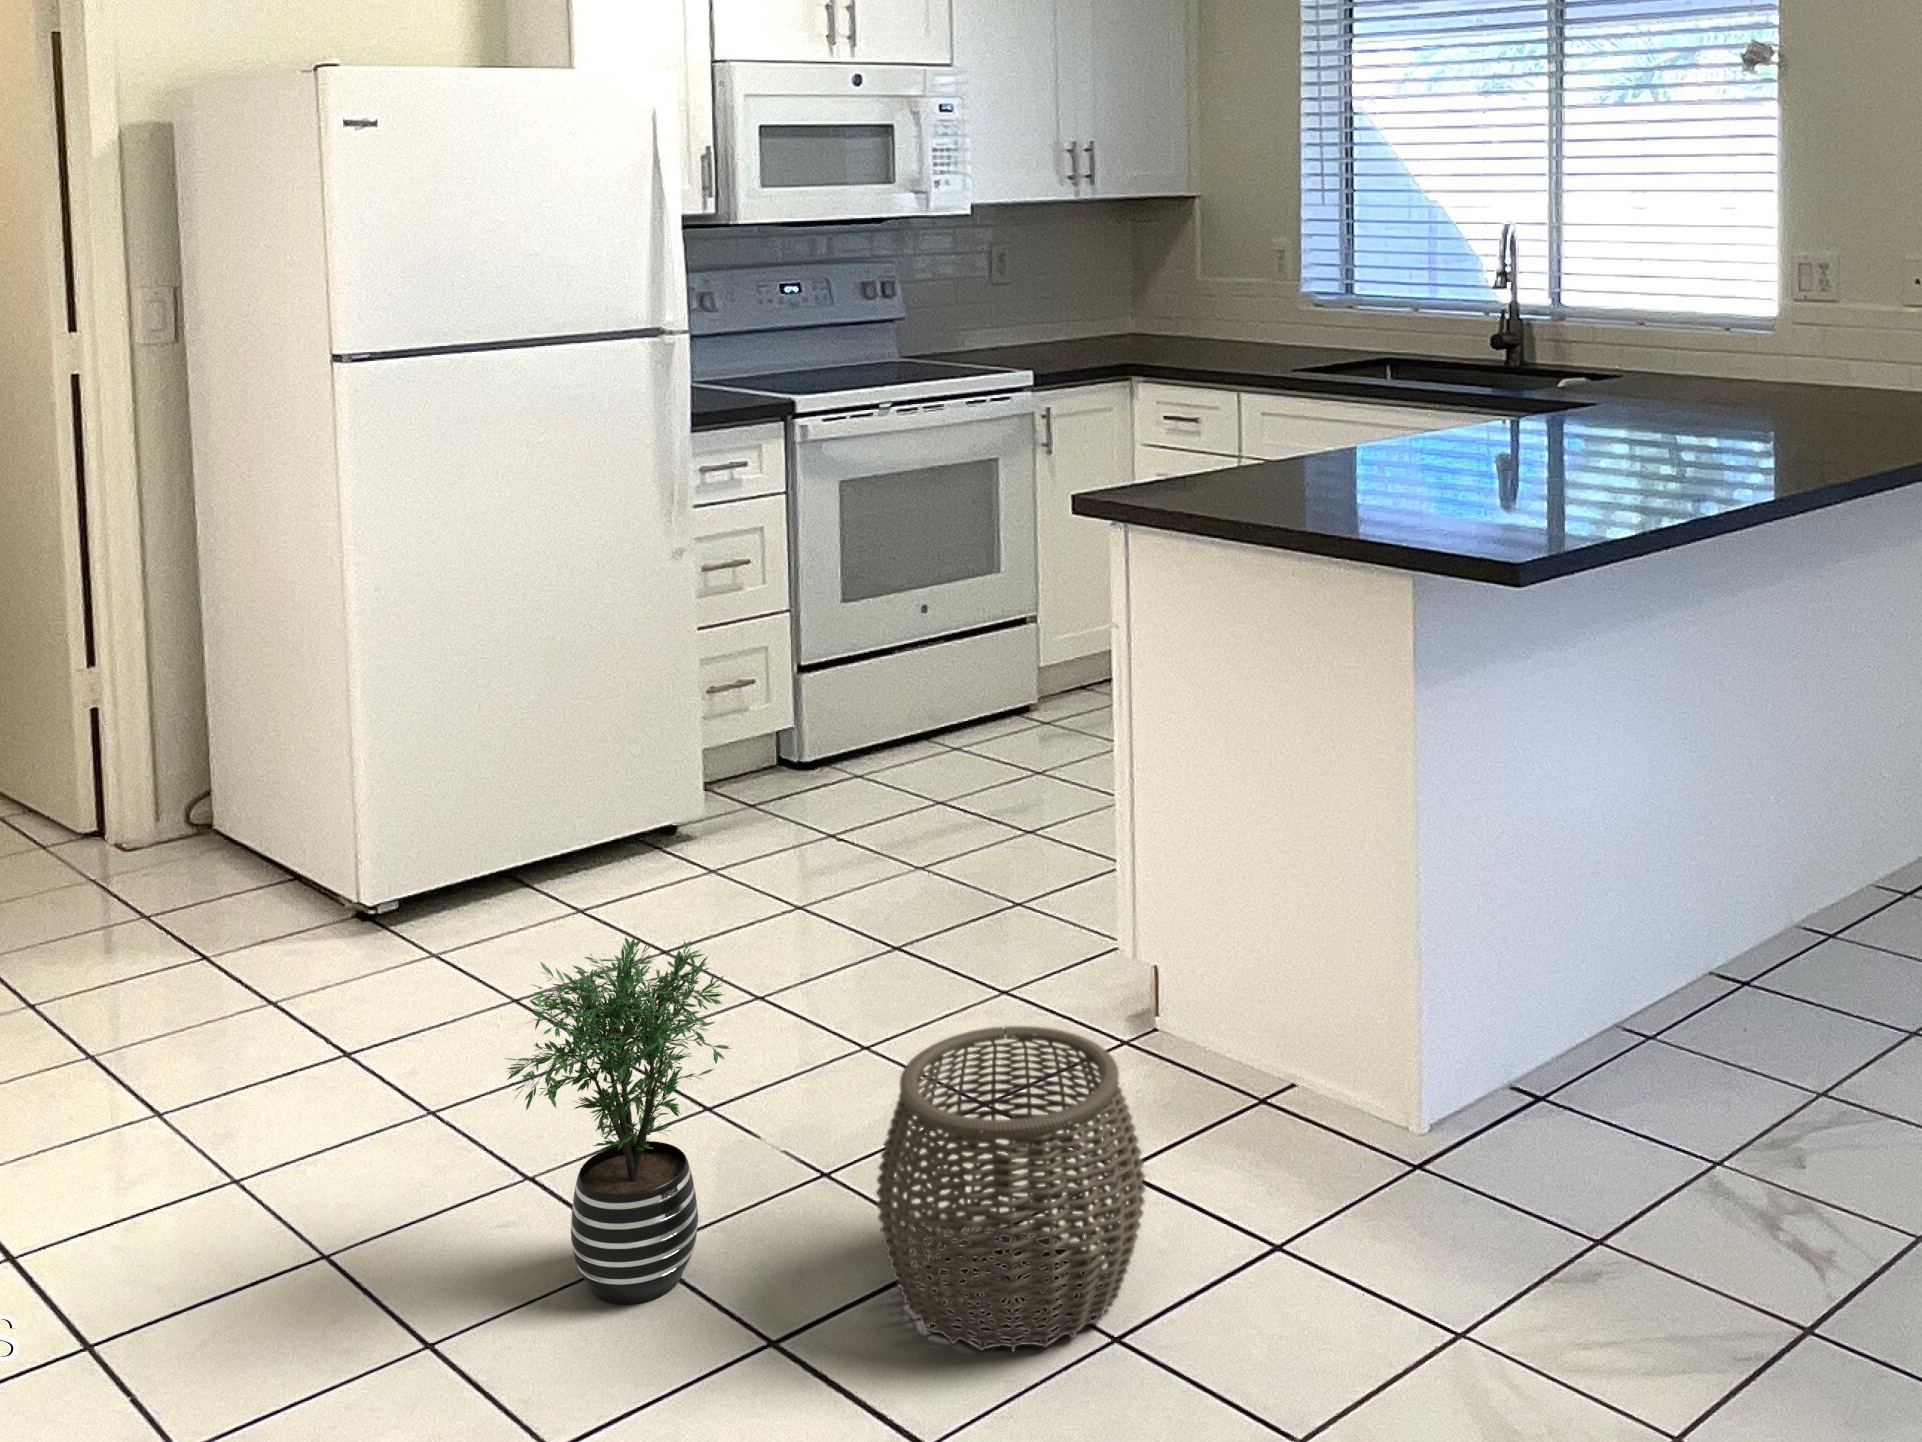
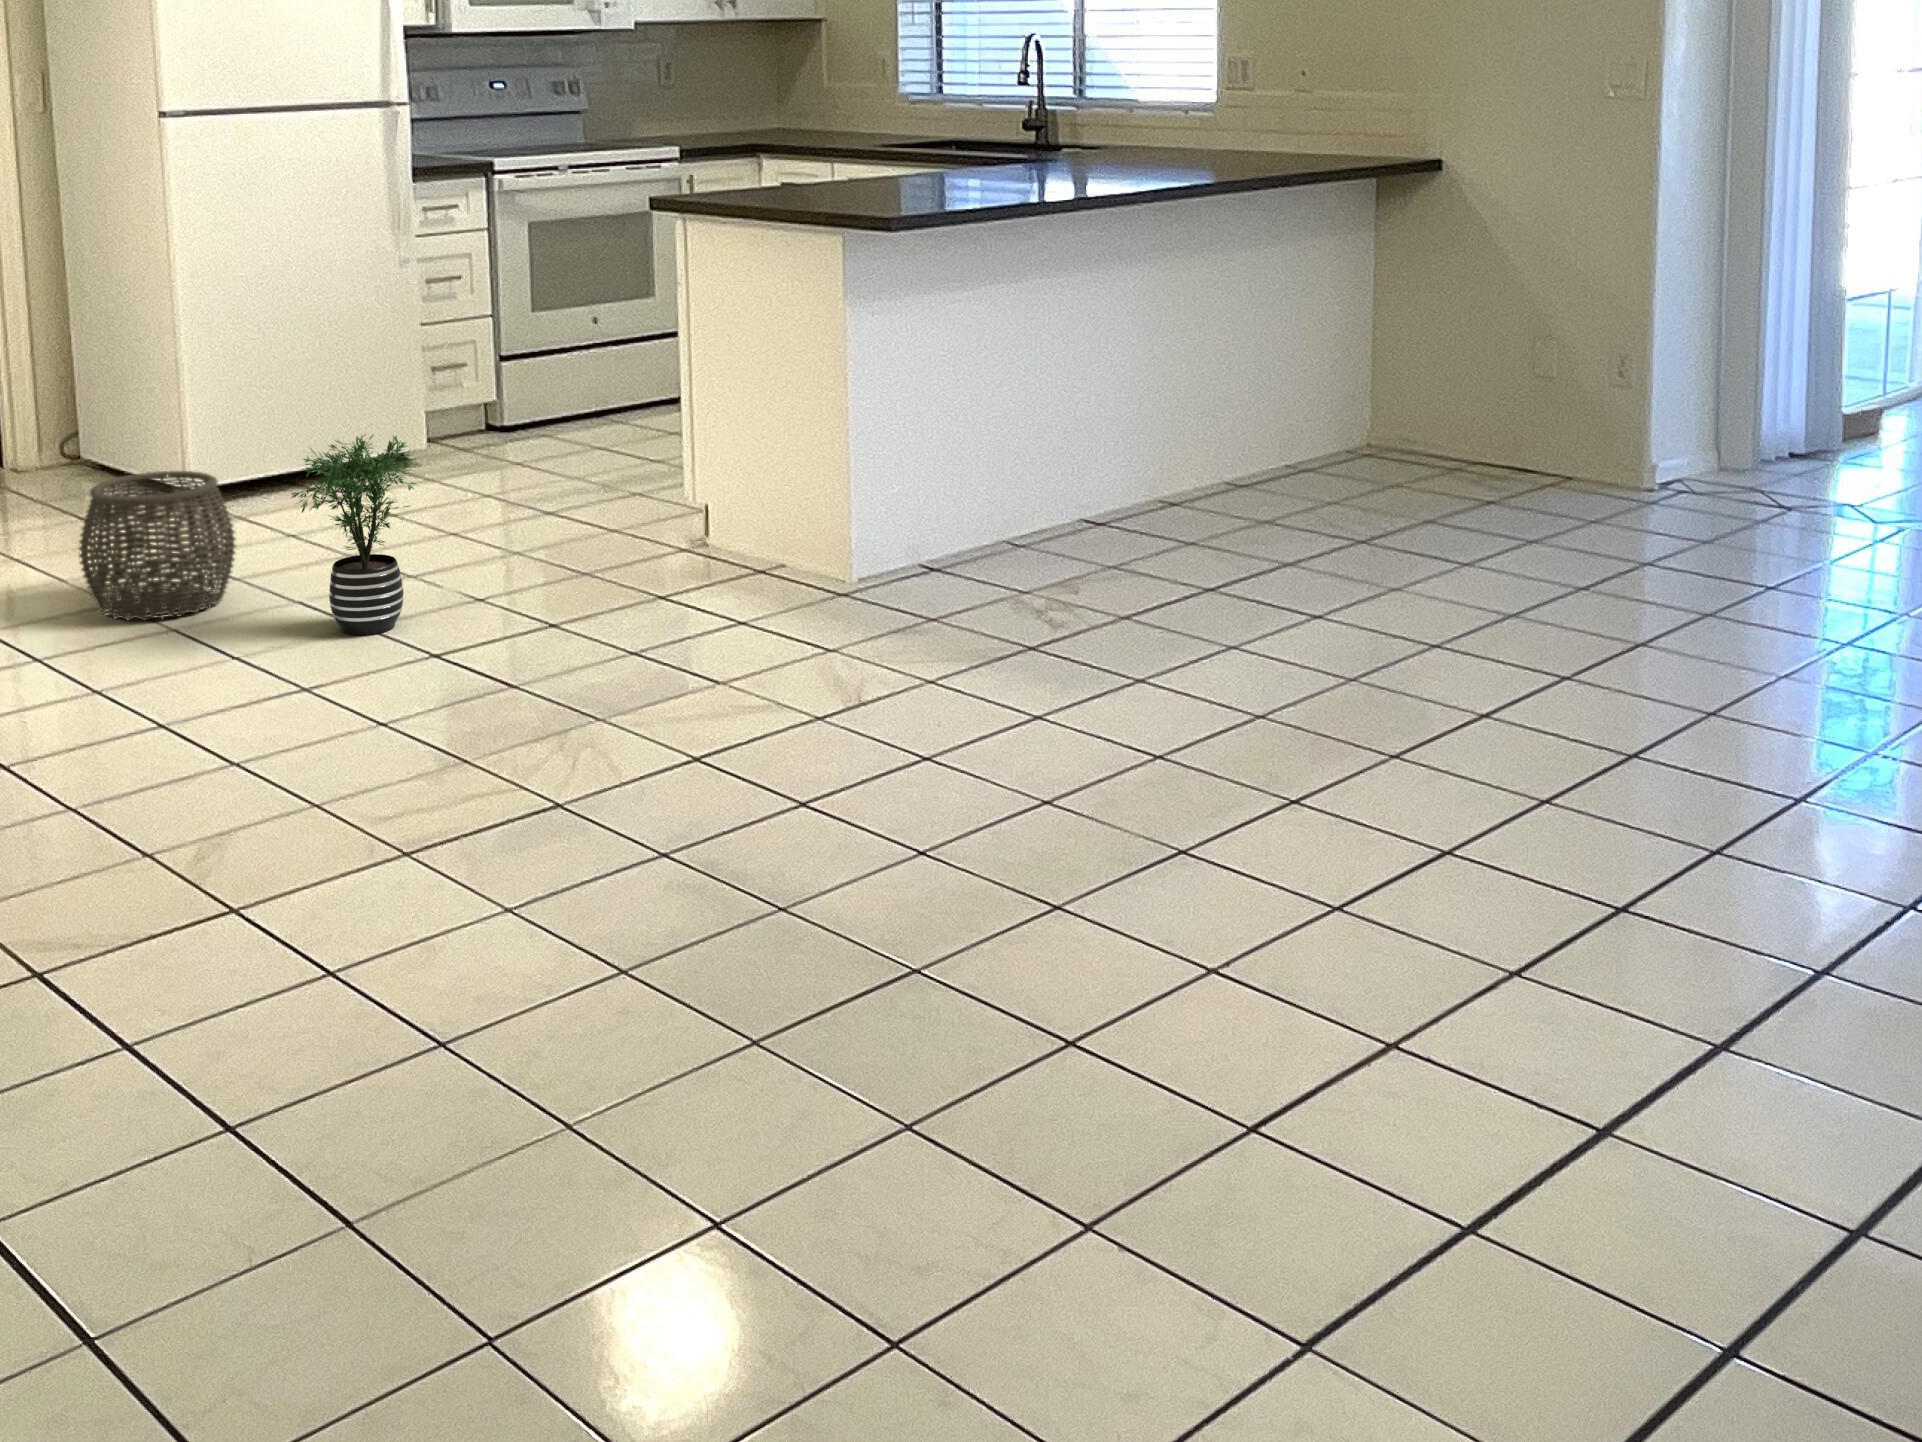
woven basket: present [876,1026,1146,1352] -> present [79,471,236,621]

